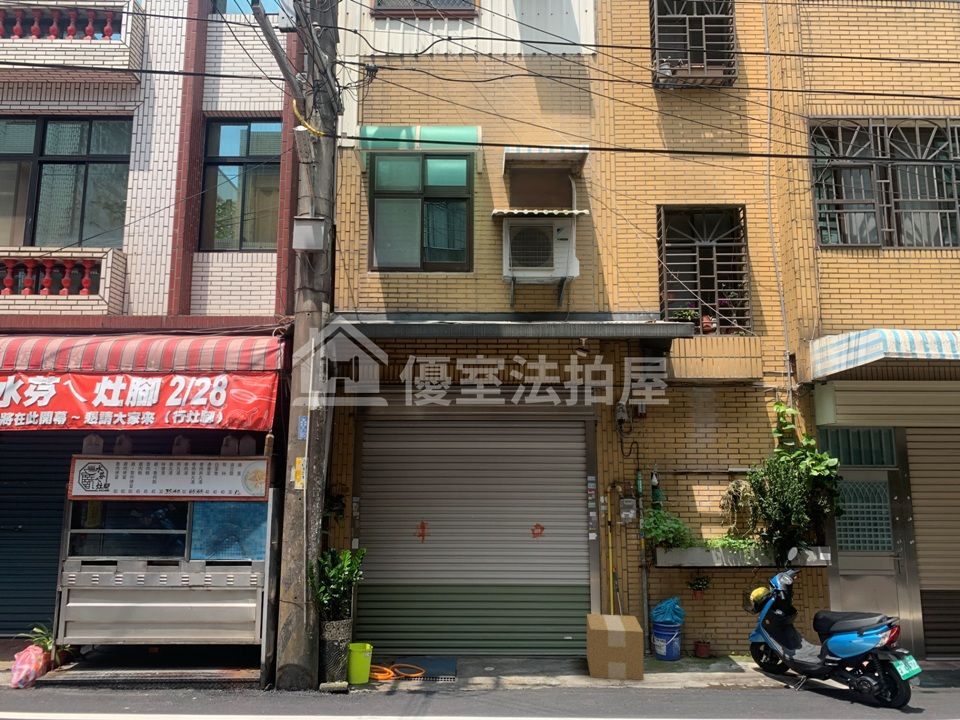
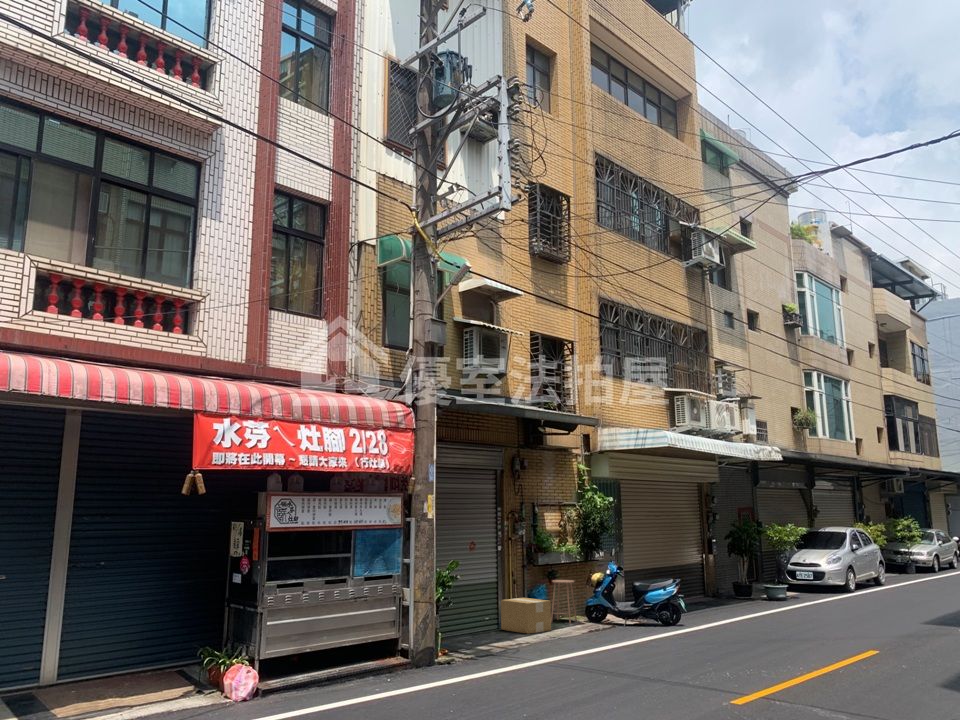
stool: none [700,596,751,675] -> present [551,580,577,624]

